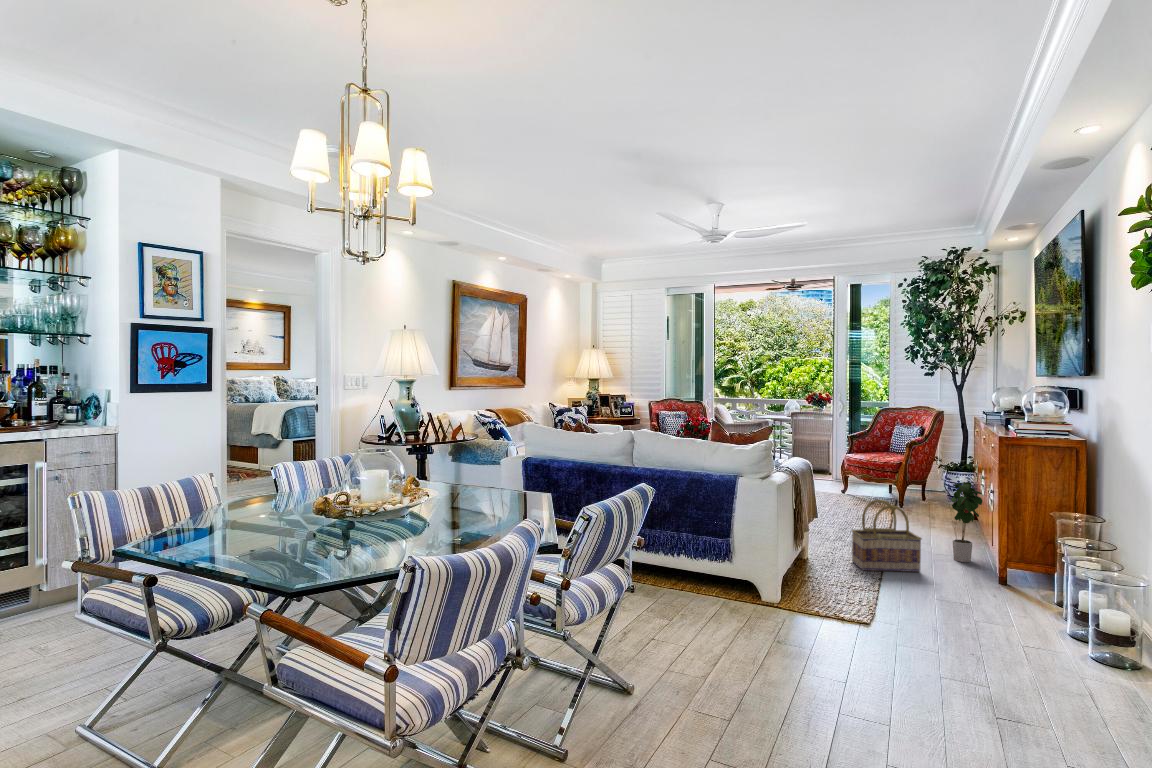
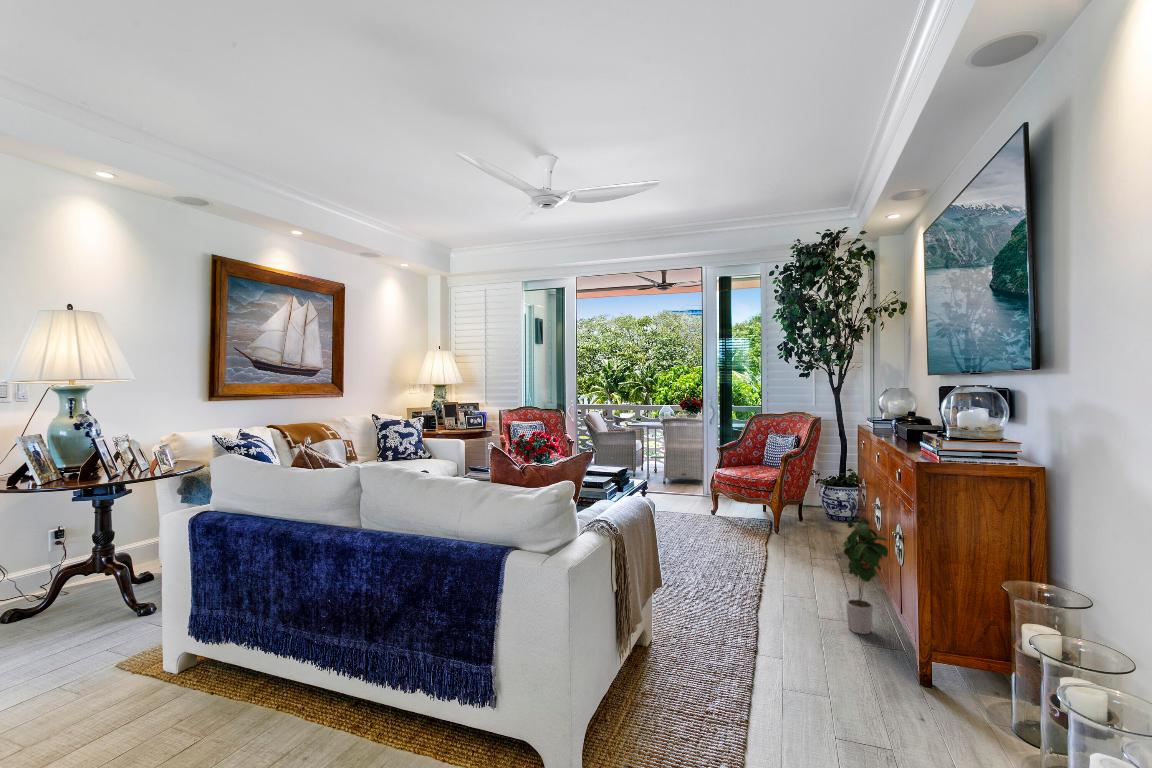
basket: present [852,500,922,572] -> none [710,553,808,666]

